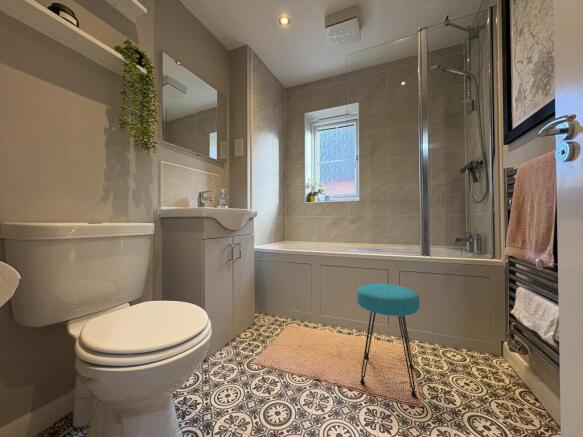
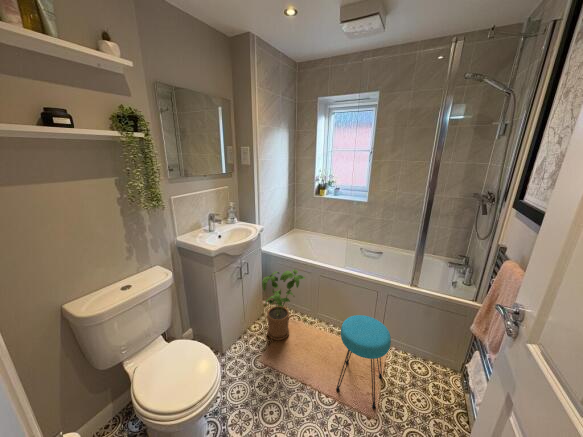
house plant: none [256,250,306,344] -> present [262,270,305,340]

